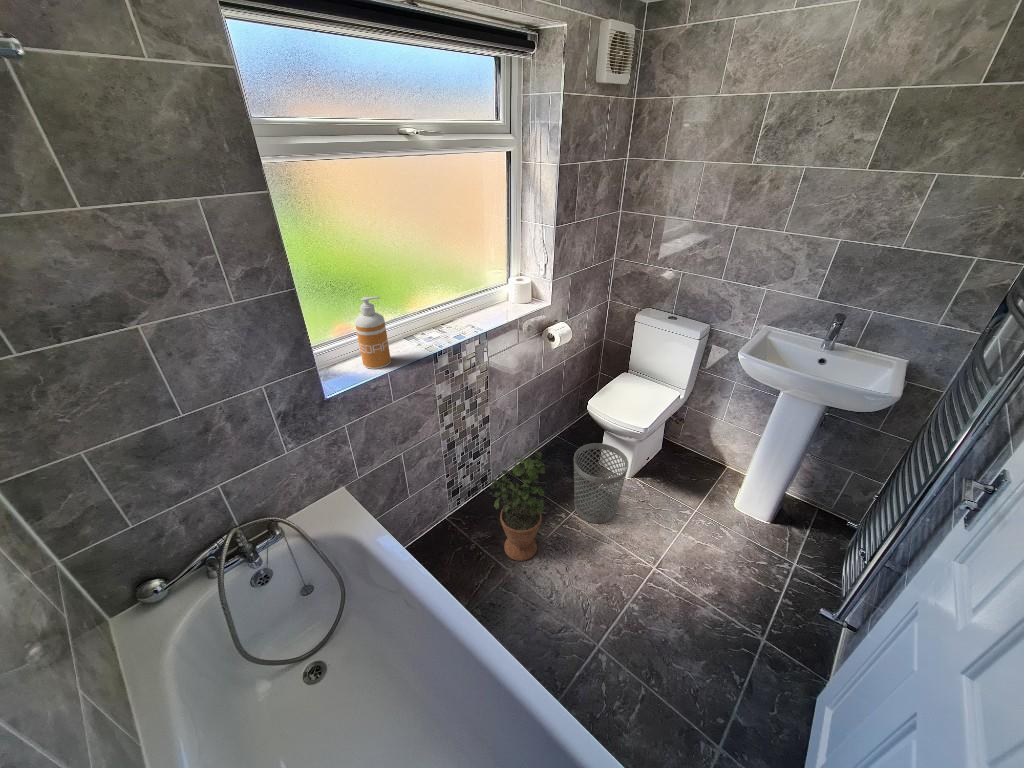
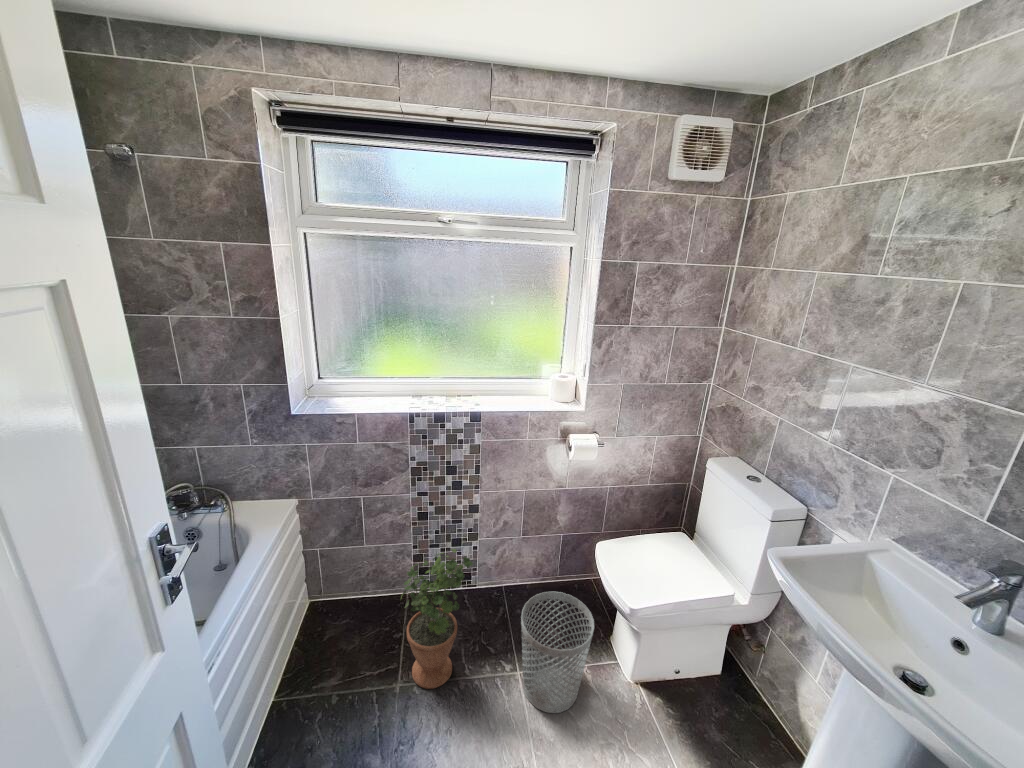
soap dispenser: present [355,296,391,369] -> none [353,343,381,409]

